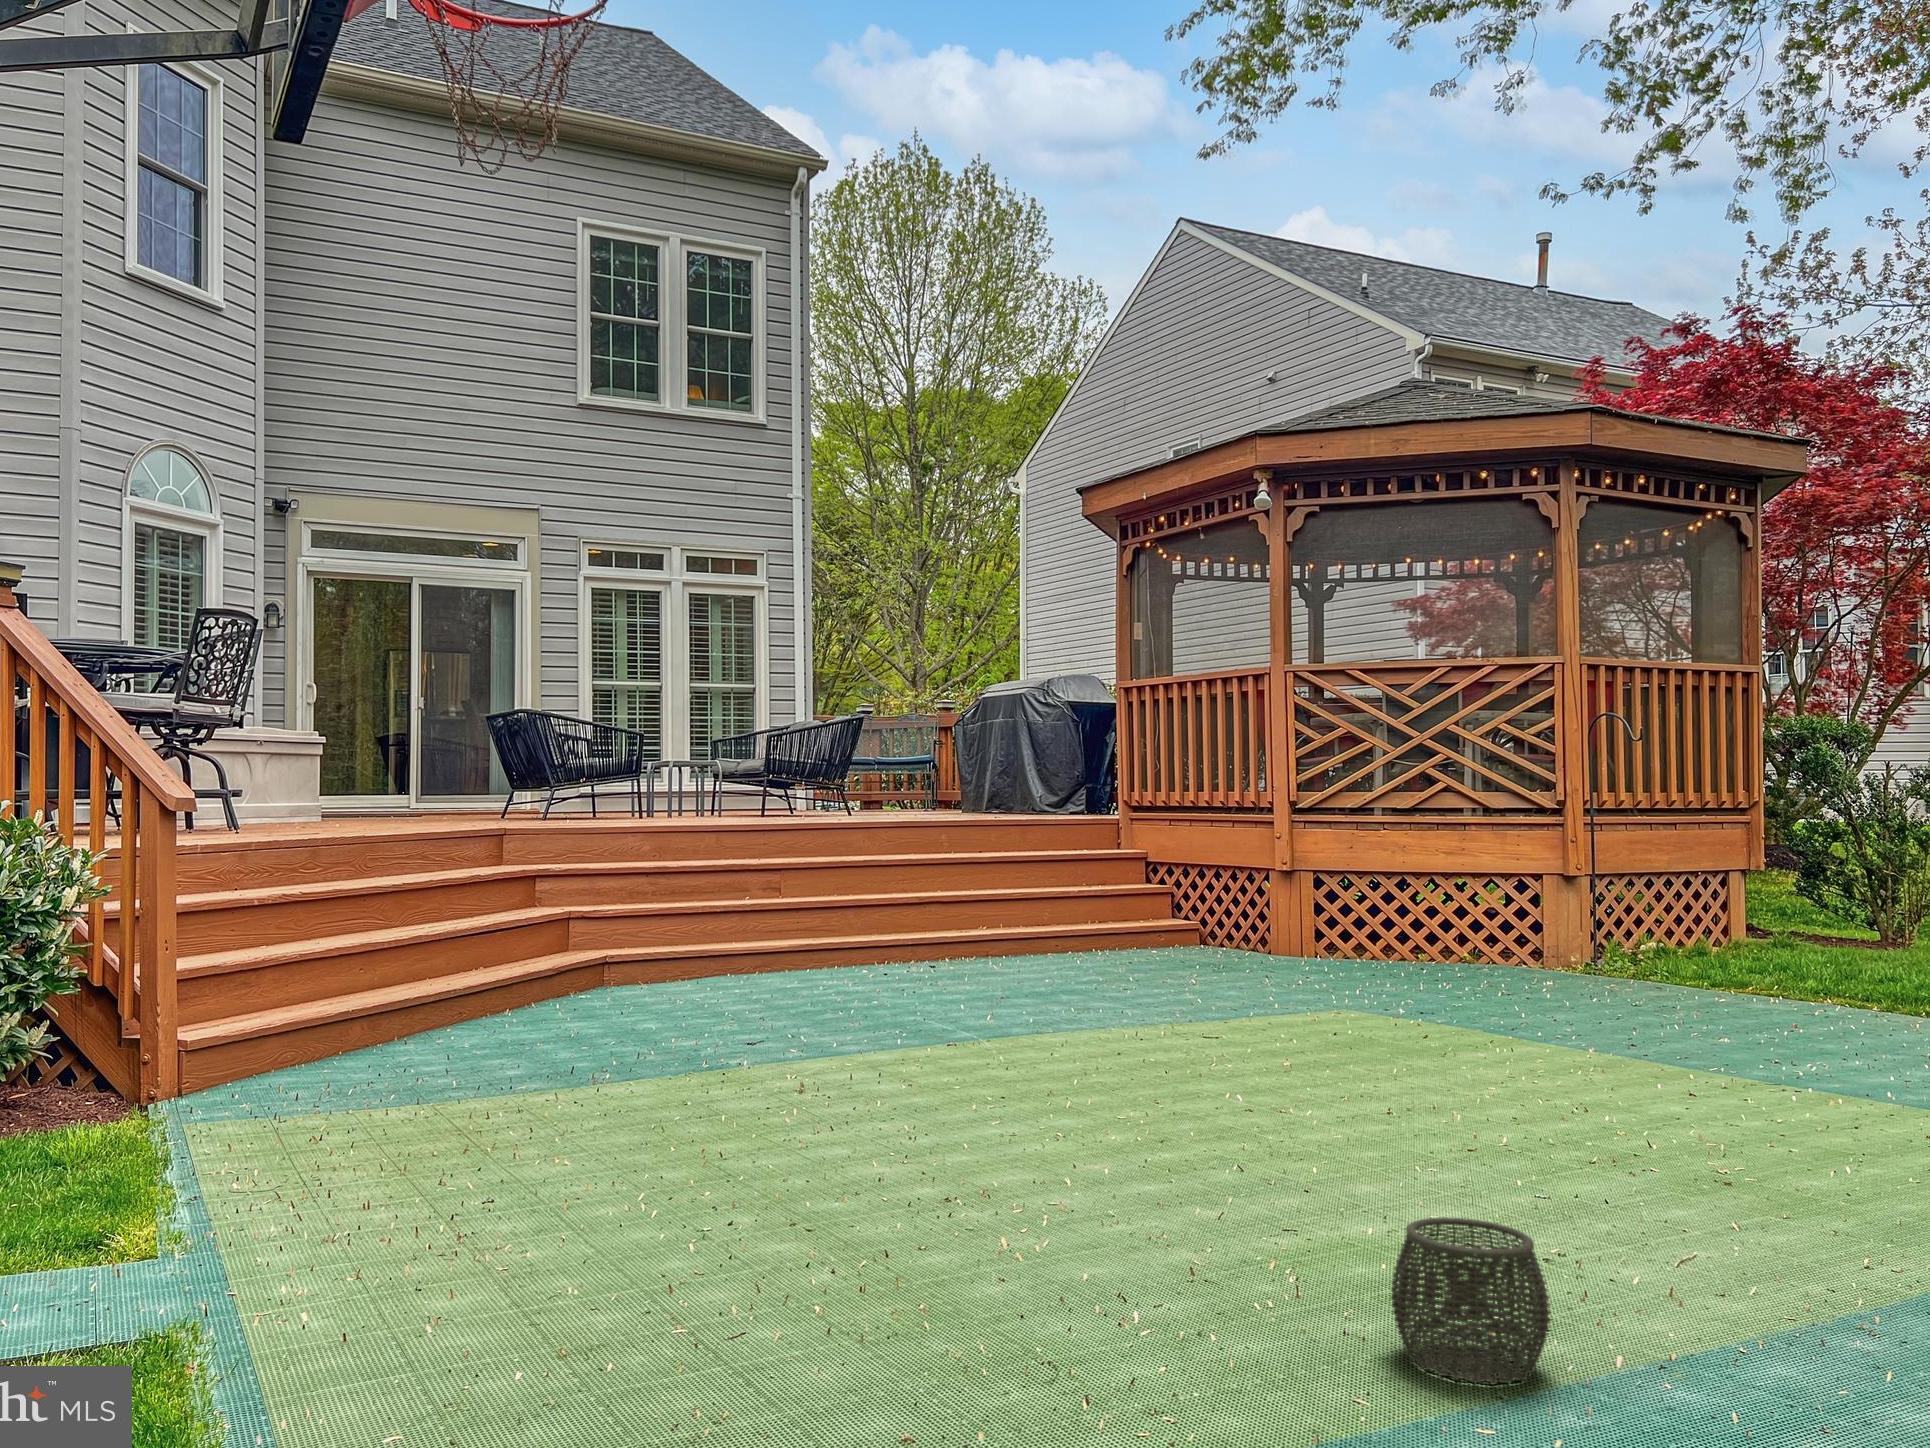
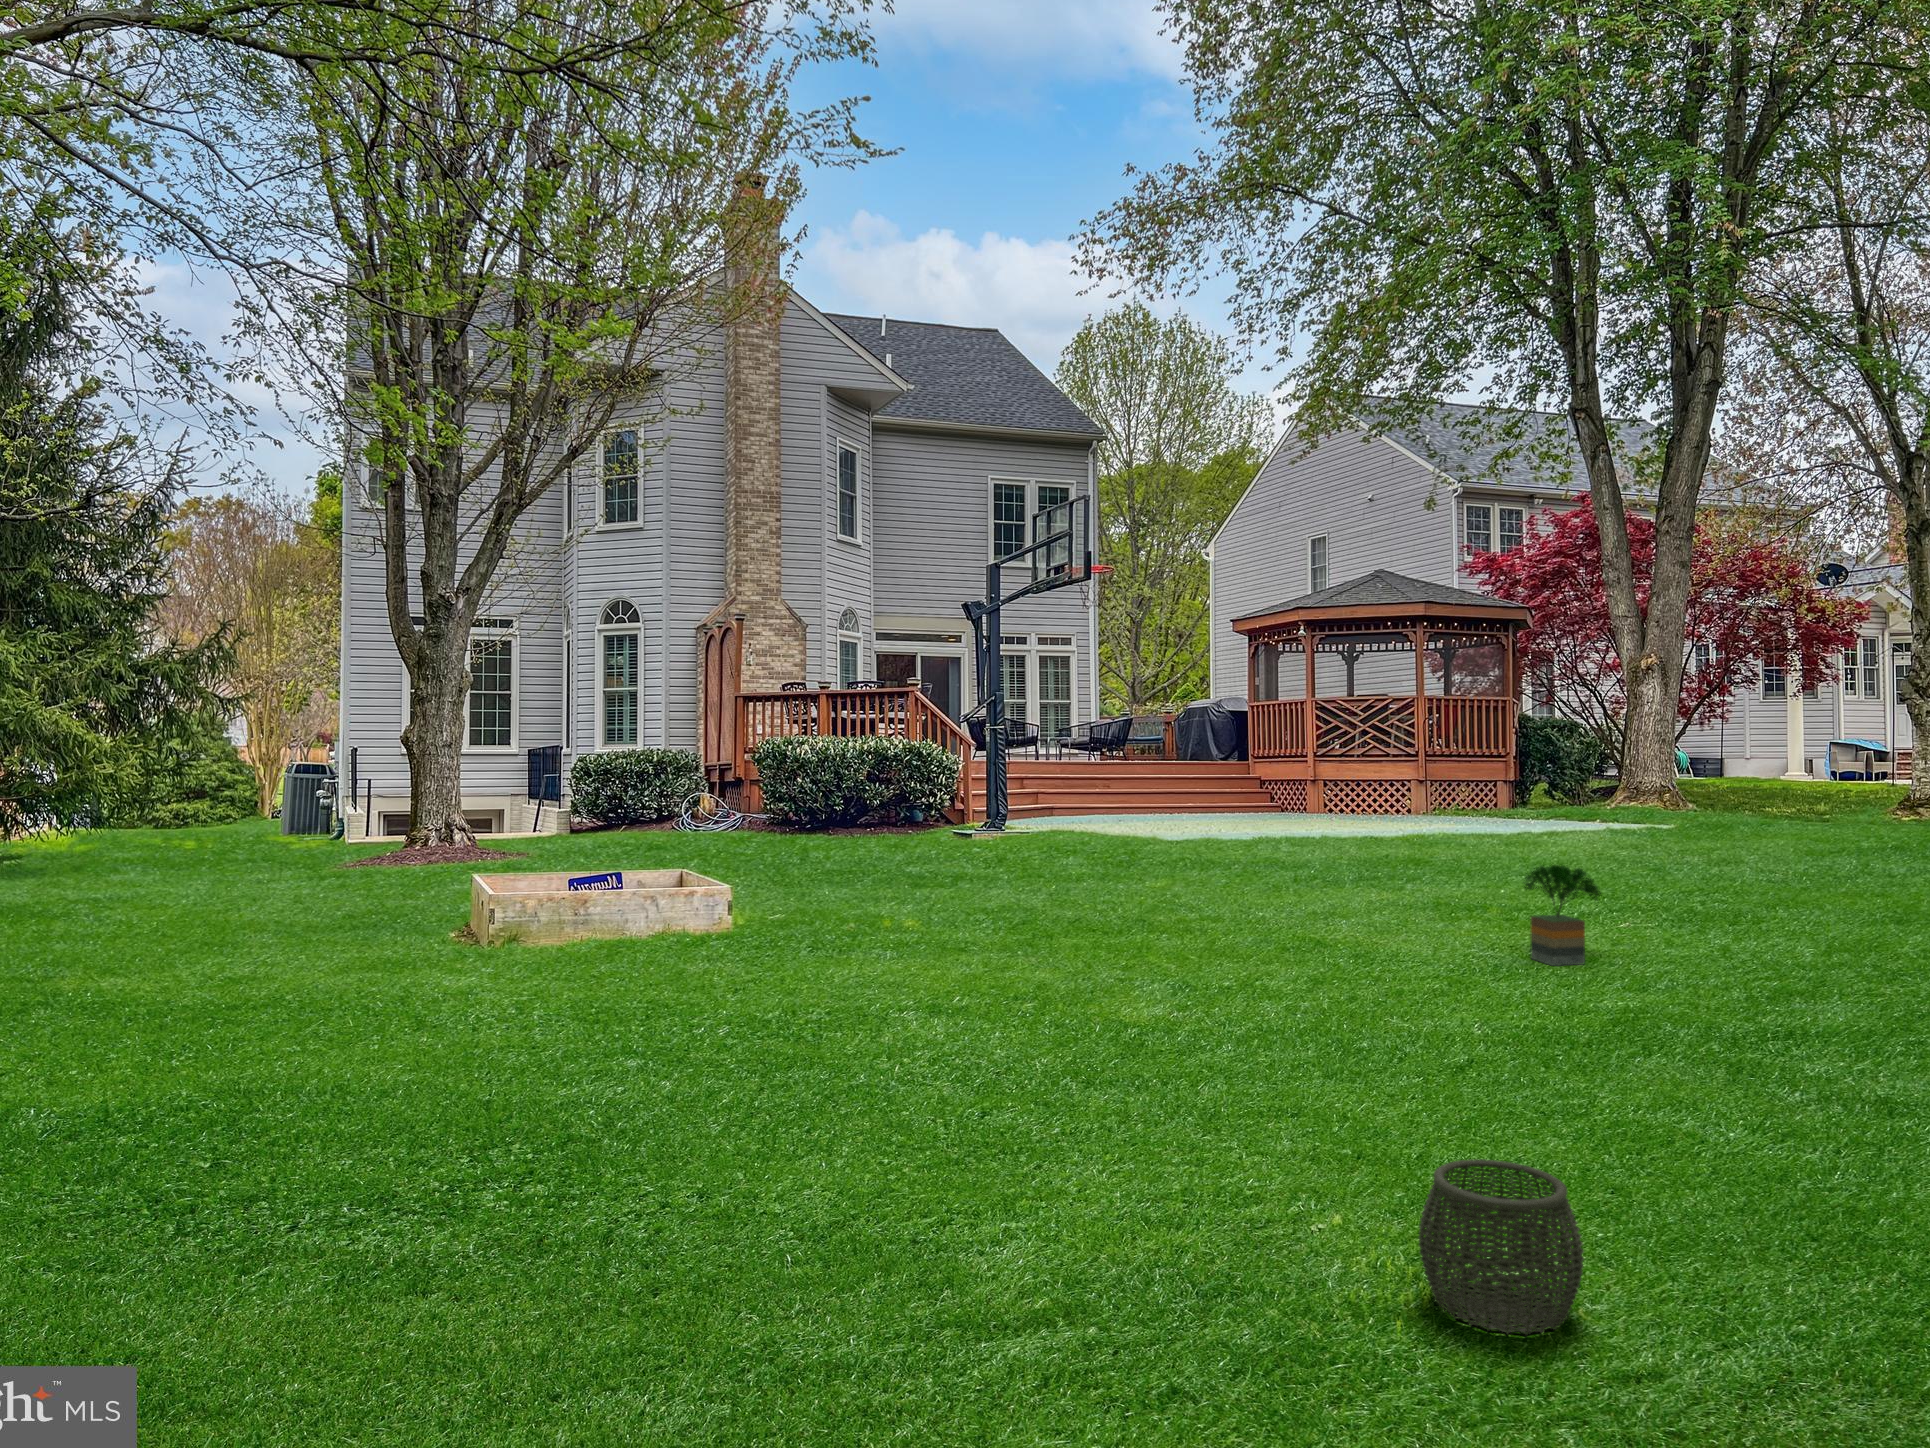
potted tree: none [1516,977,1599,1083] -> present [1524,865,1601,966]

